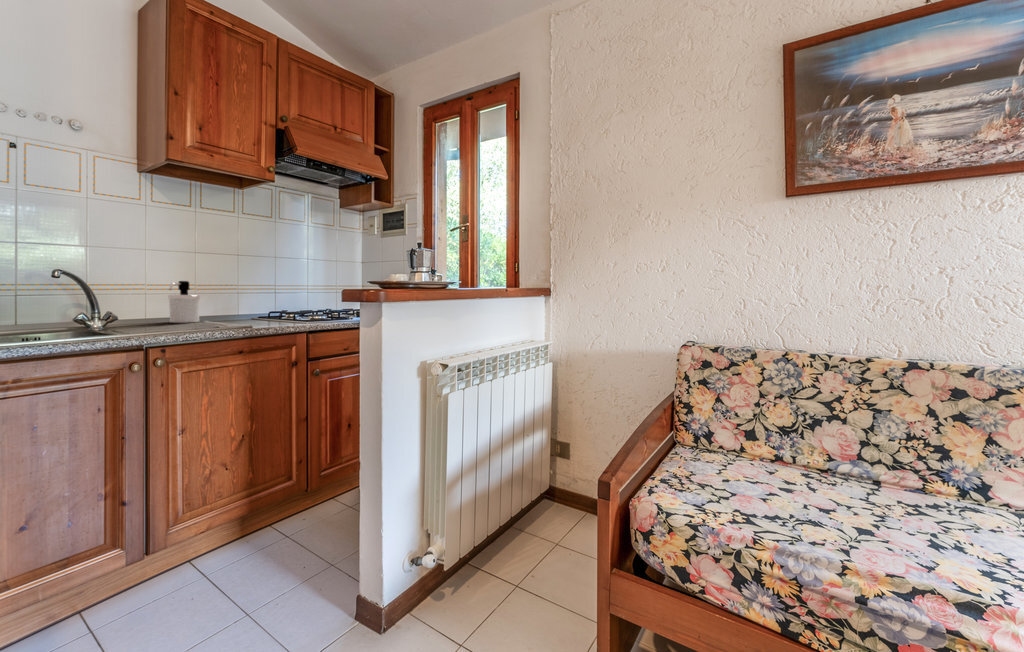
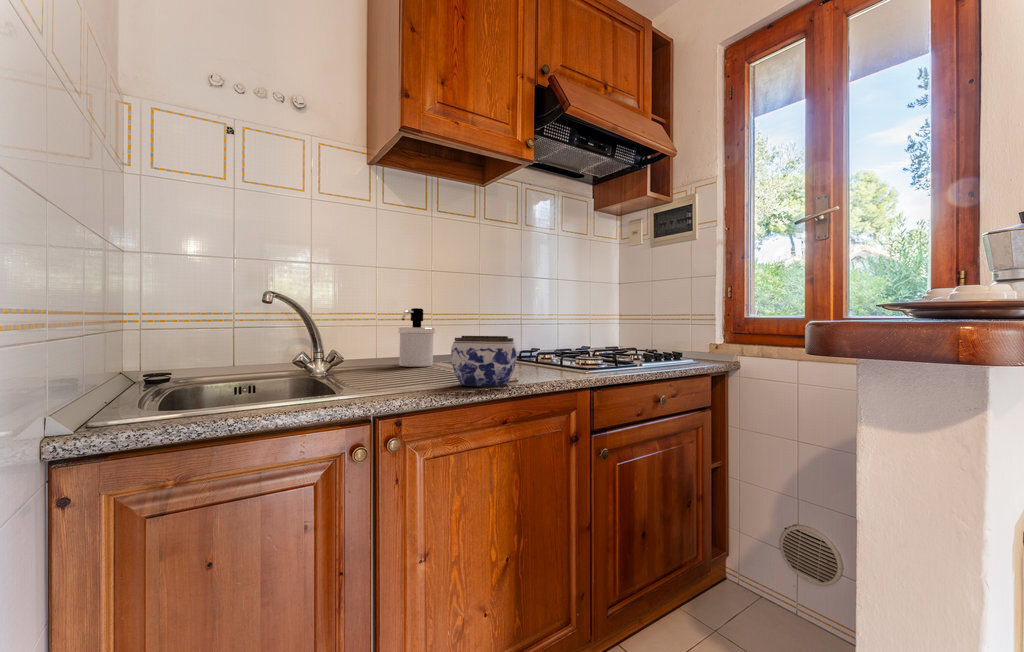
jar: none [200,302,245,331] -> present [451,336,517,386]

